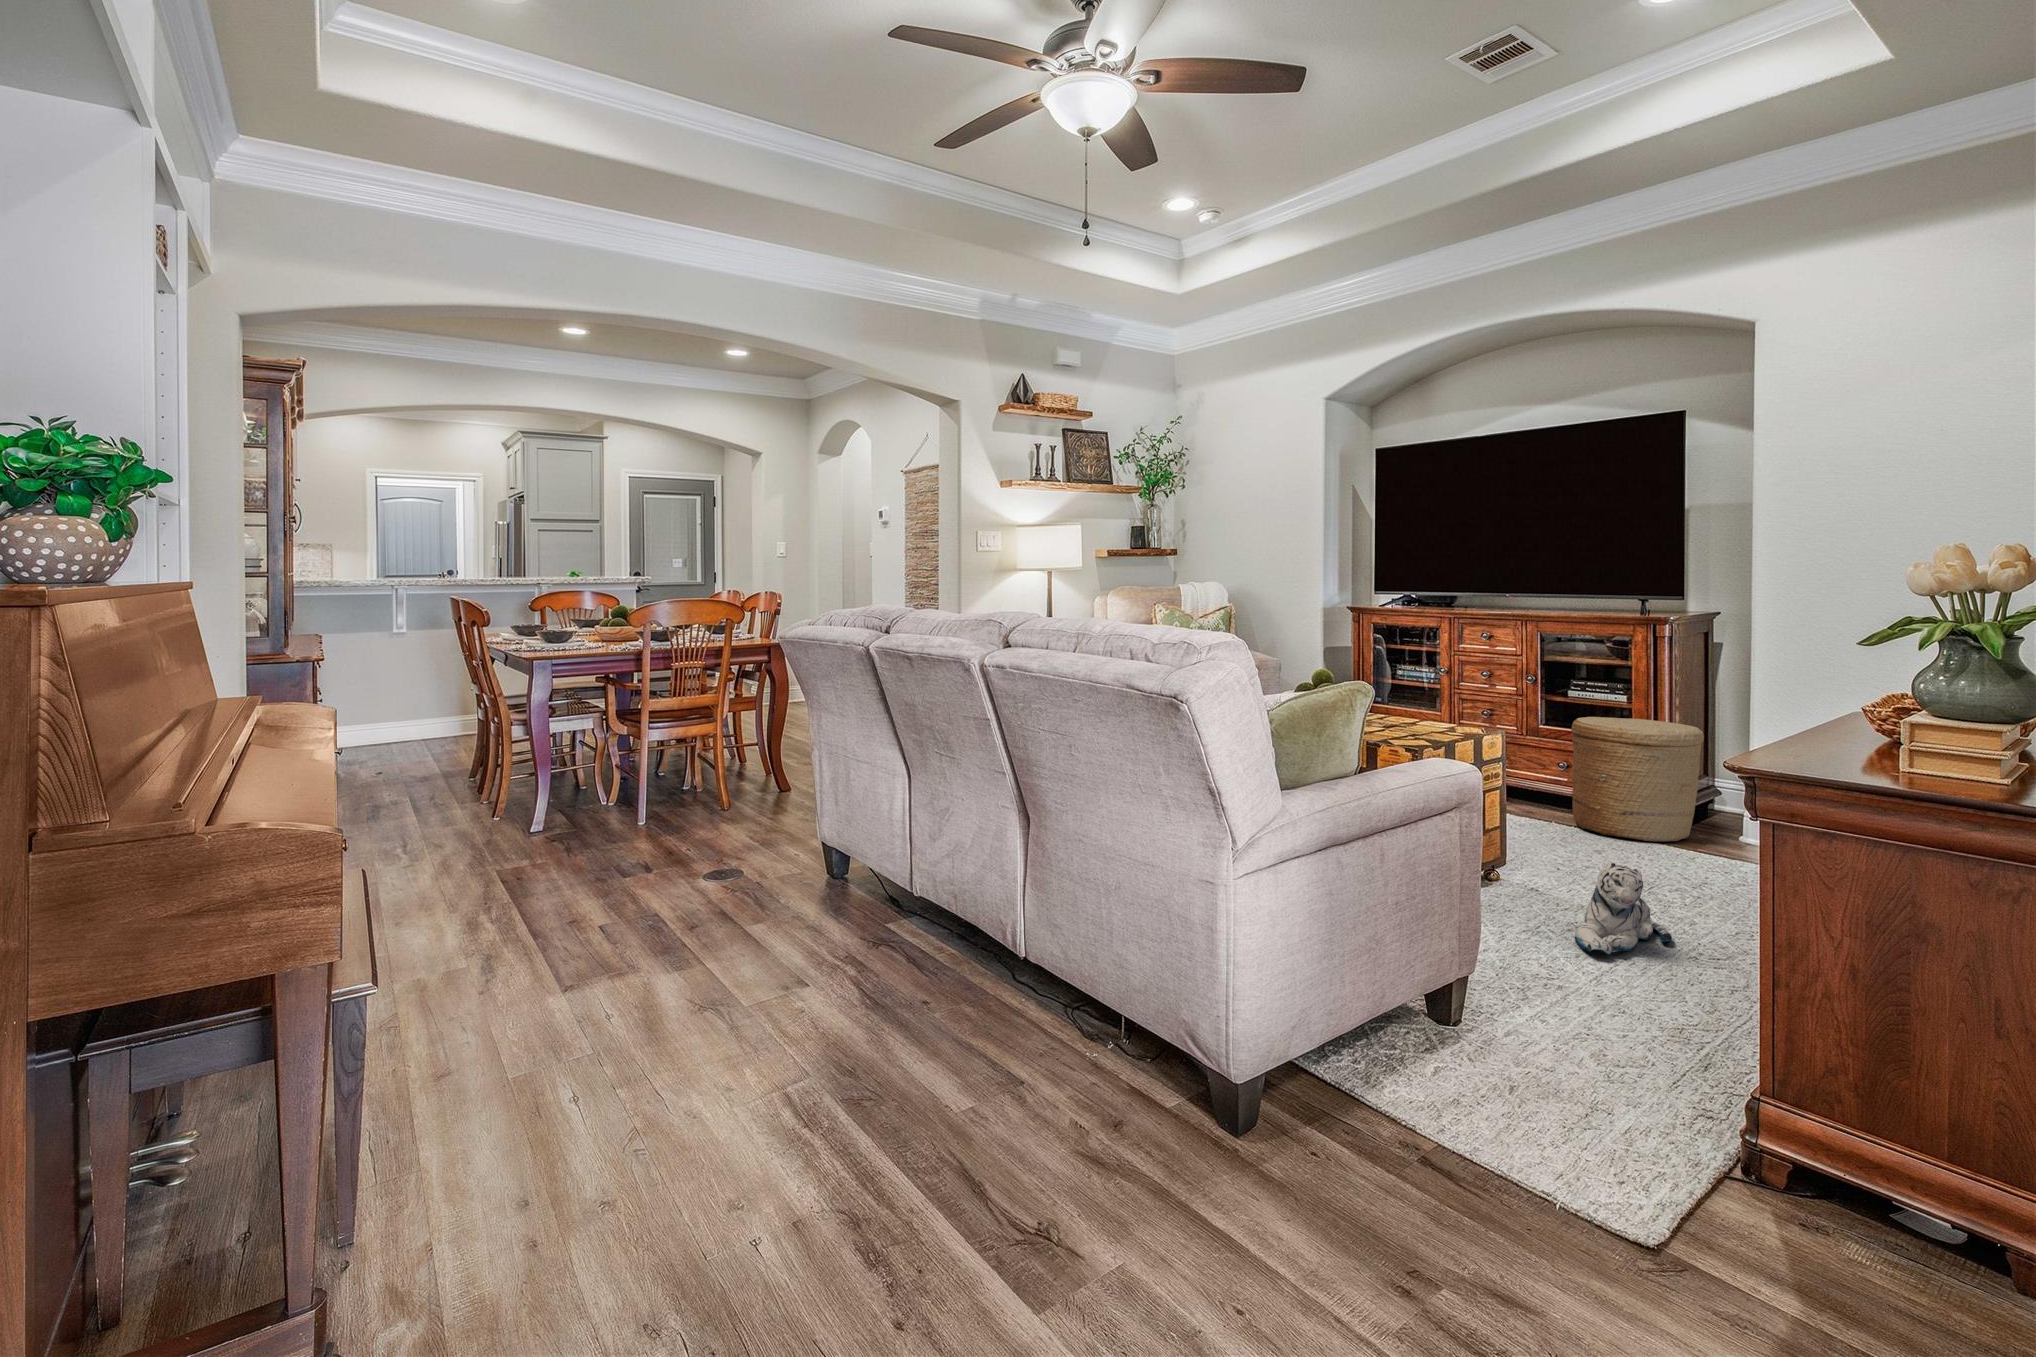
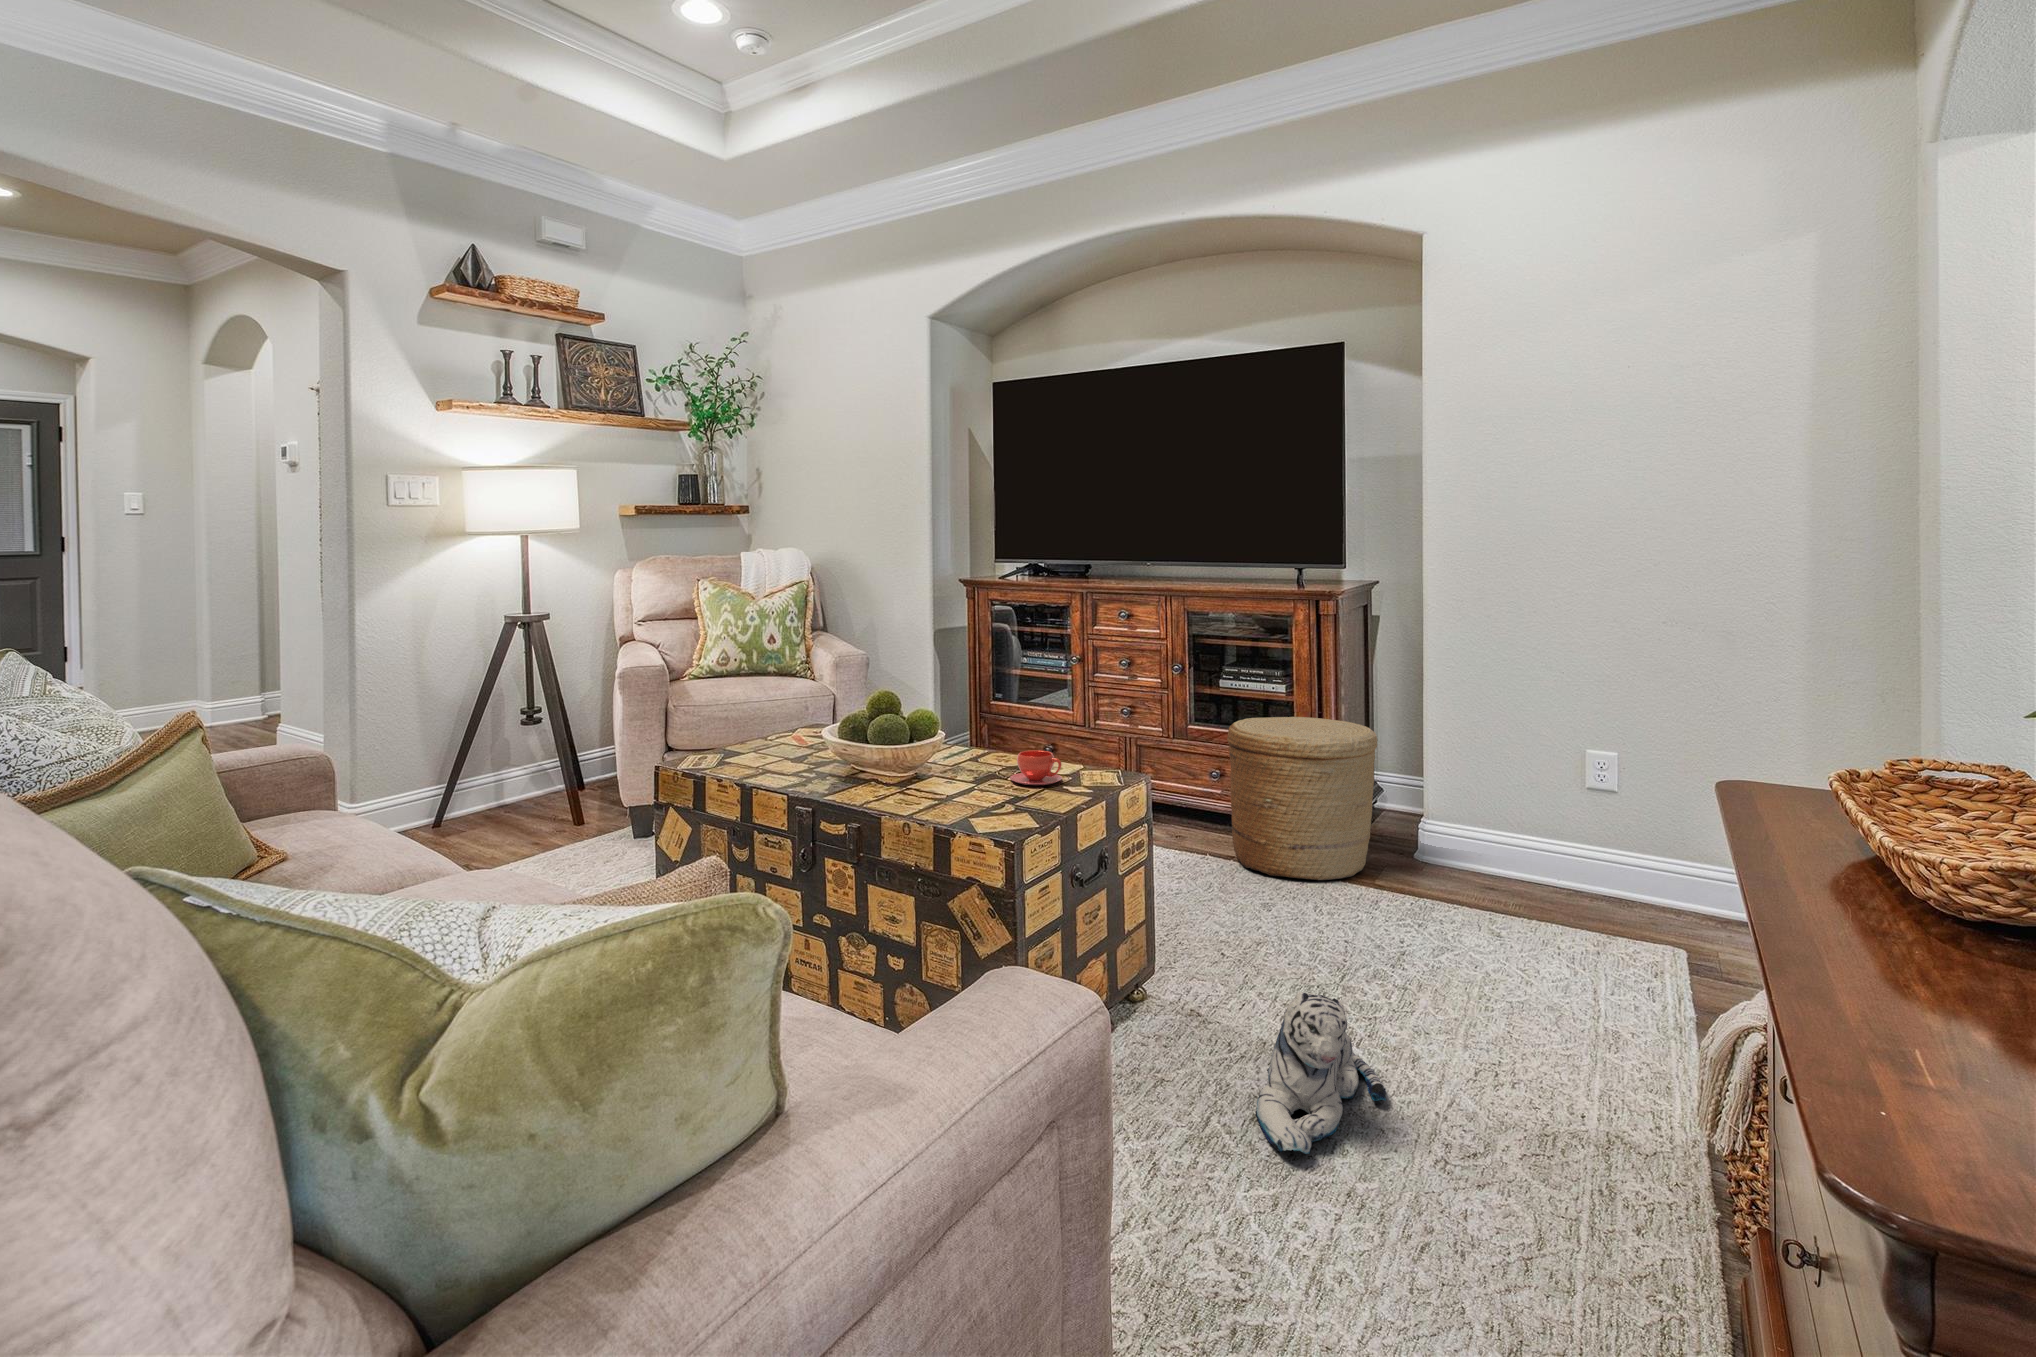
teacup: none [1407,710,1445,731] -> present [1010,750,1062,785]

